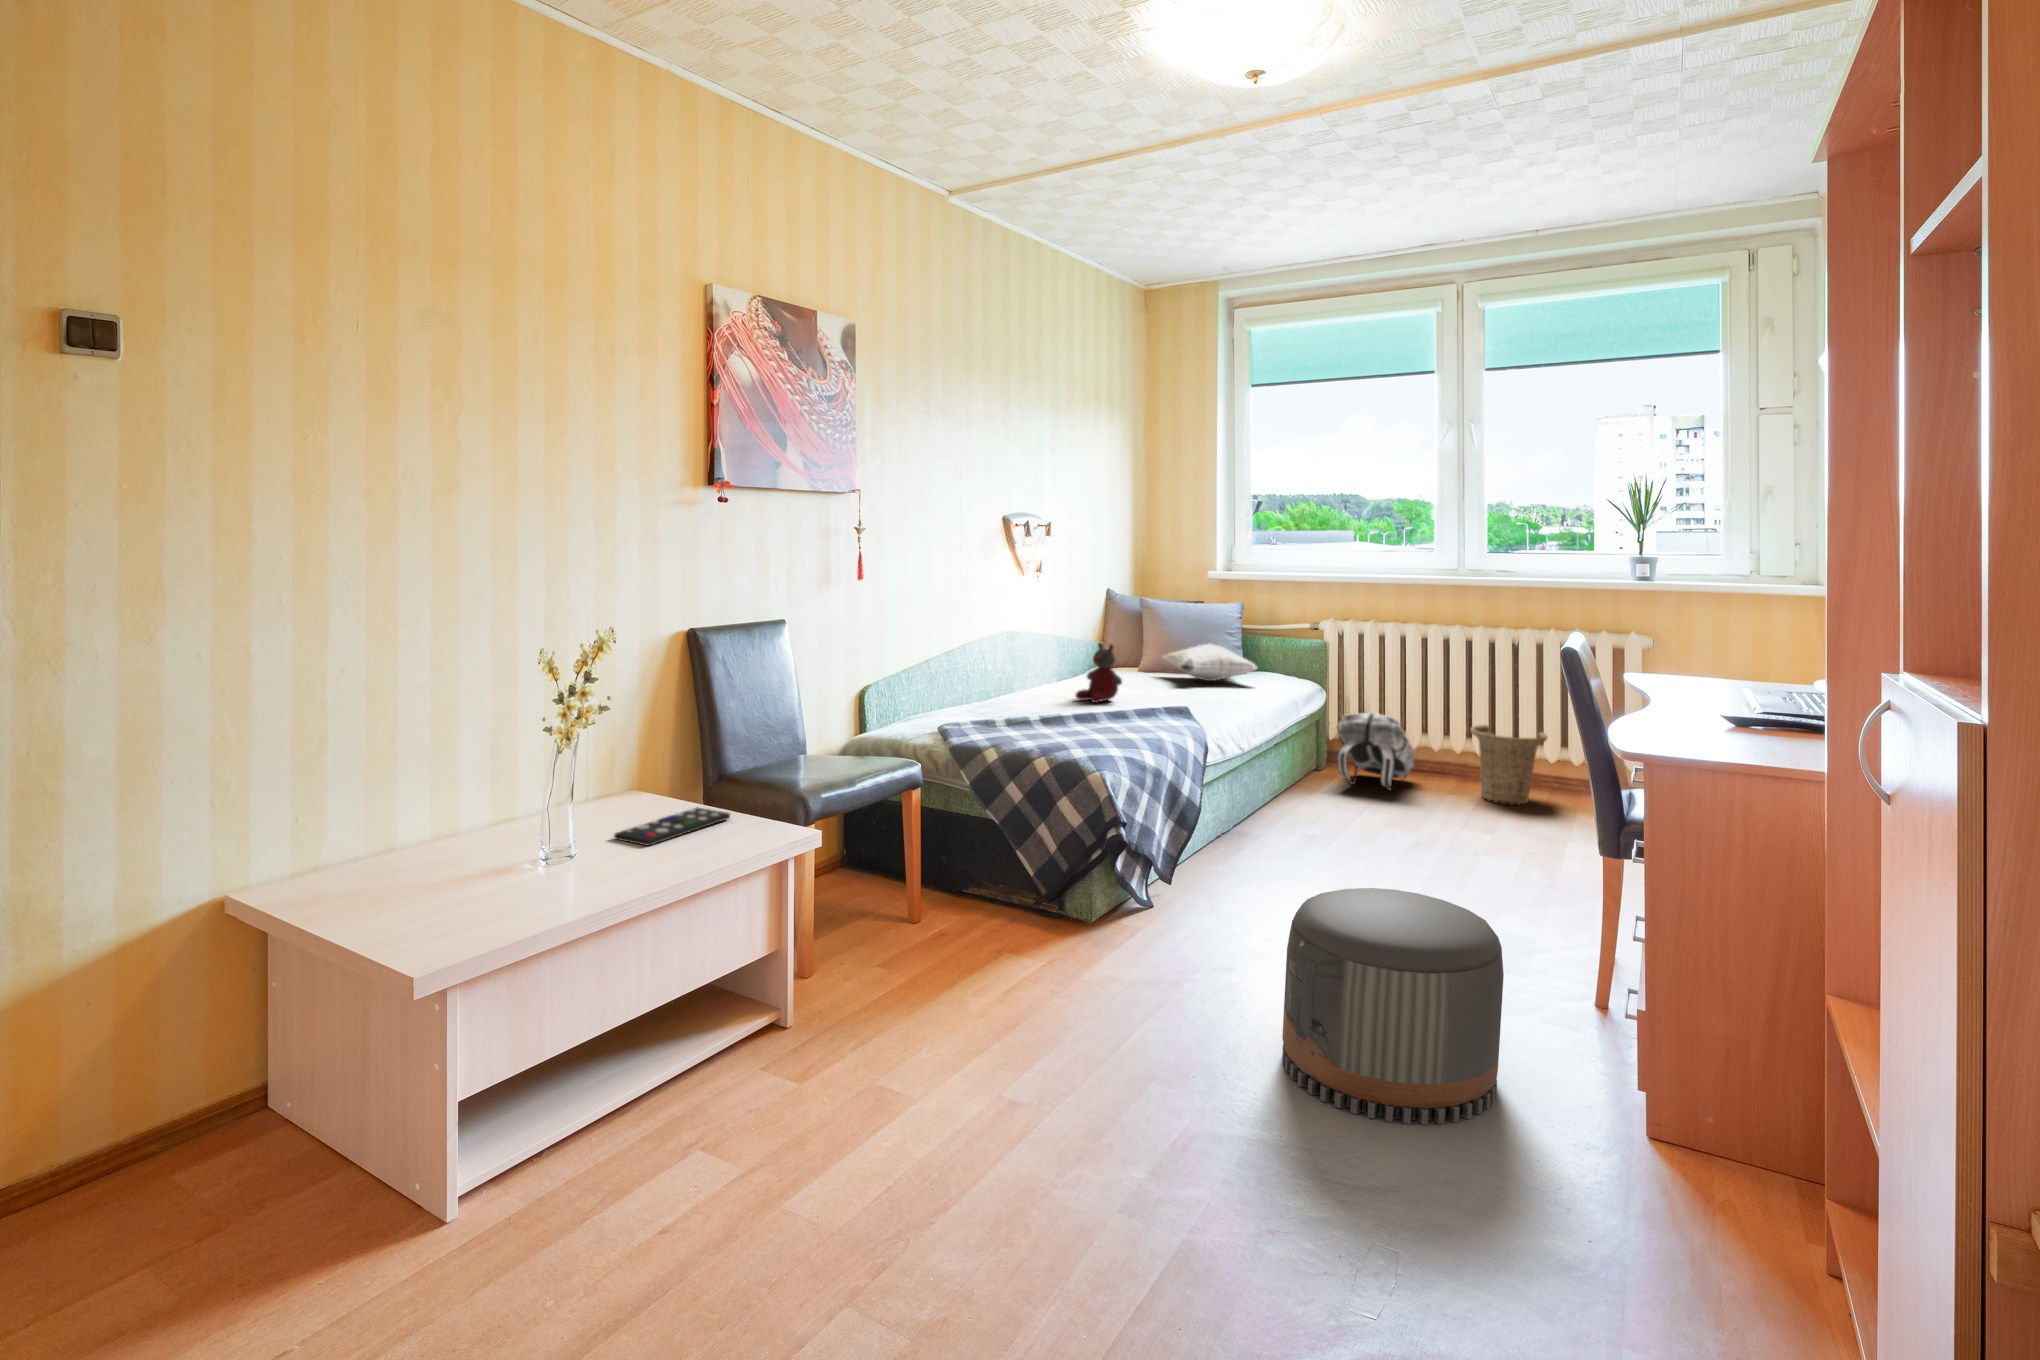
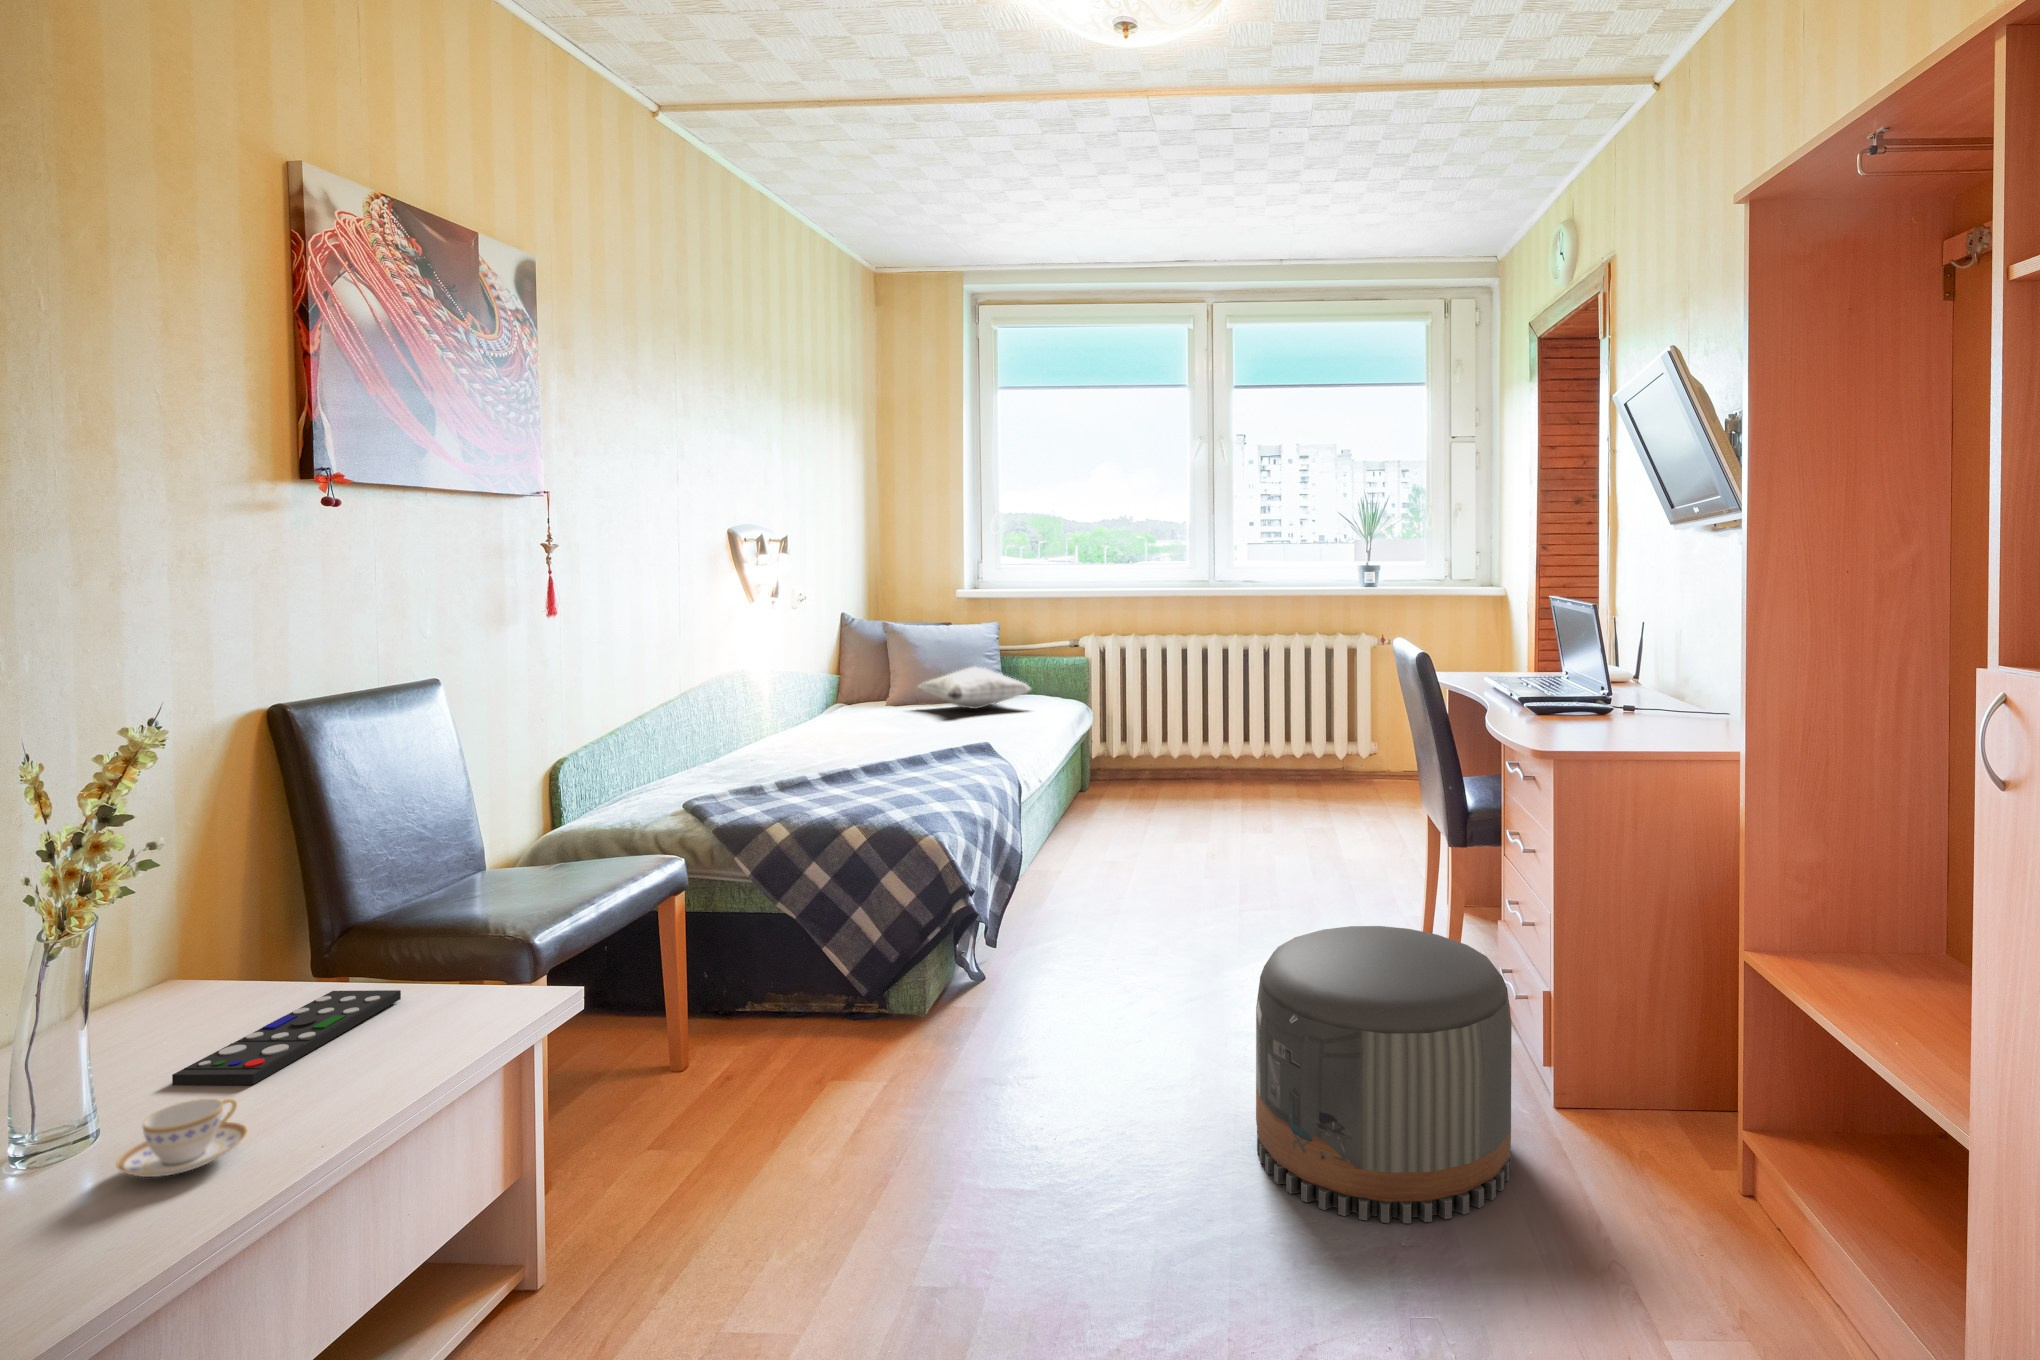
stuffed bear: present [1075,643,1122,703] -> none [838,674,897,748]
backpack: present [1337,713,1414,790] -> none [1116,726,1191,805]
basket: present [1470,725,1547,805] -> none [1246,724,1320,803]
teacup: none [583,842,640,877] -> present [116,1099,248,1177]

